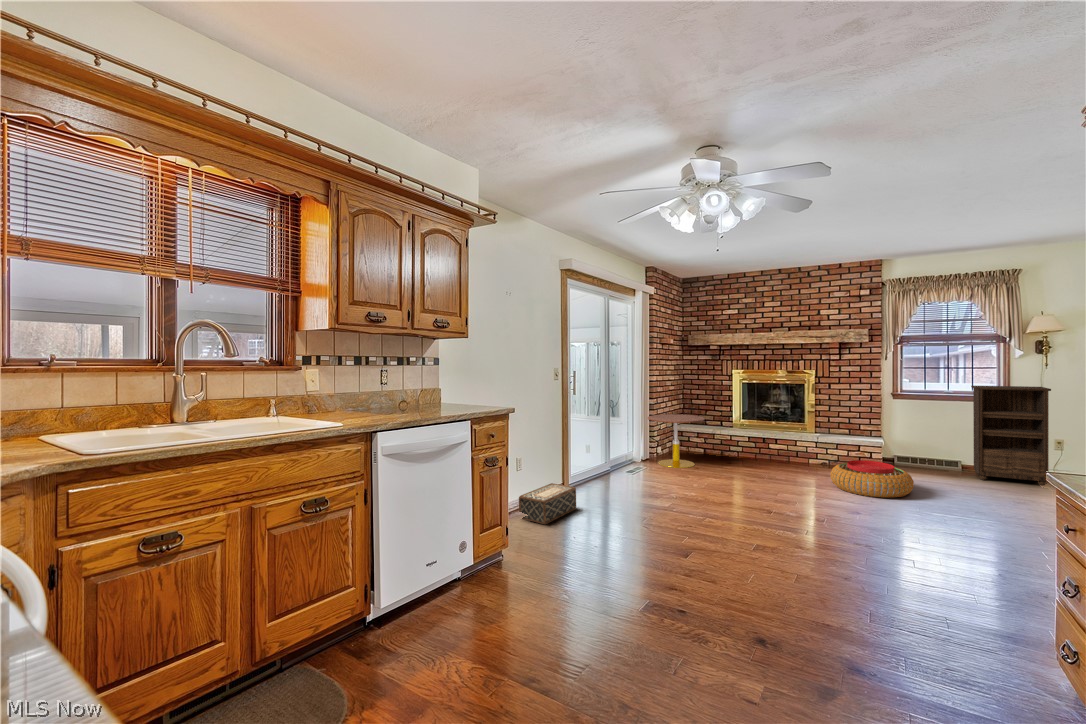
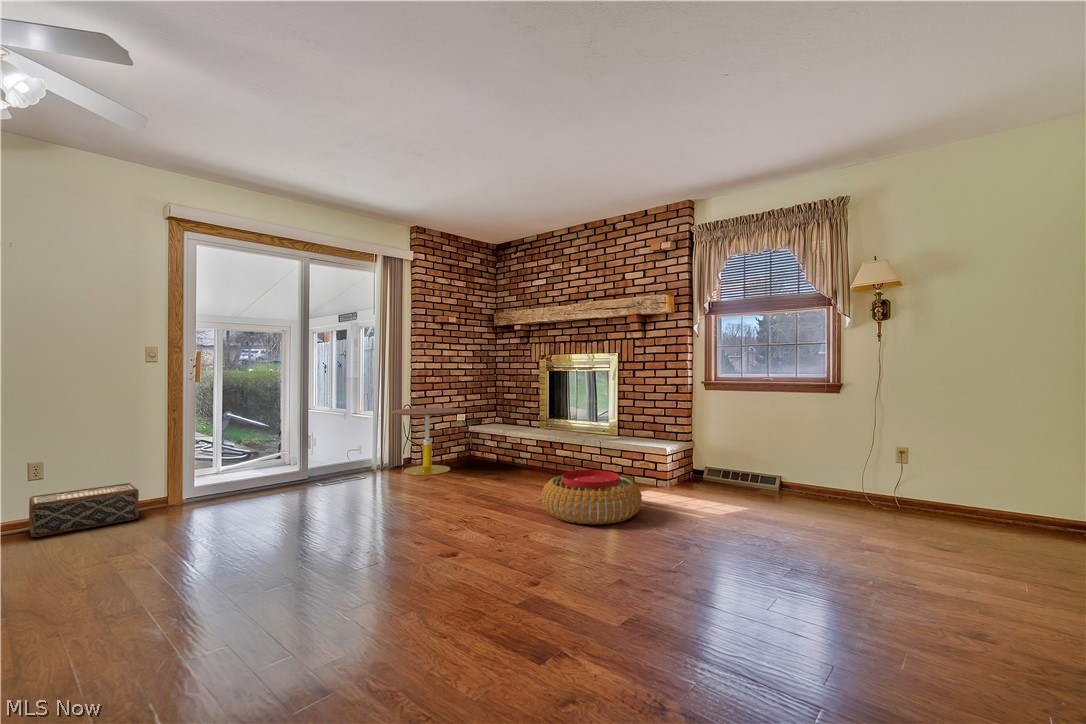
bookshelf: present [971,386,1051,486] -> none [774,369,872,518]

